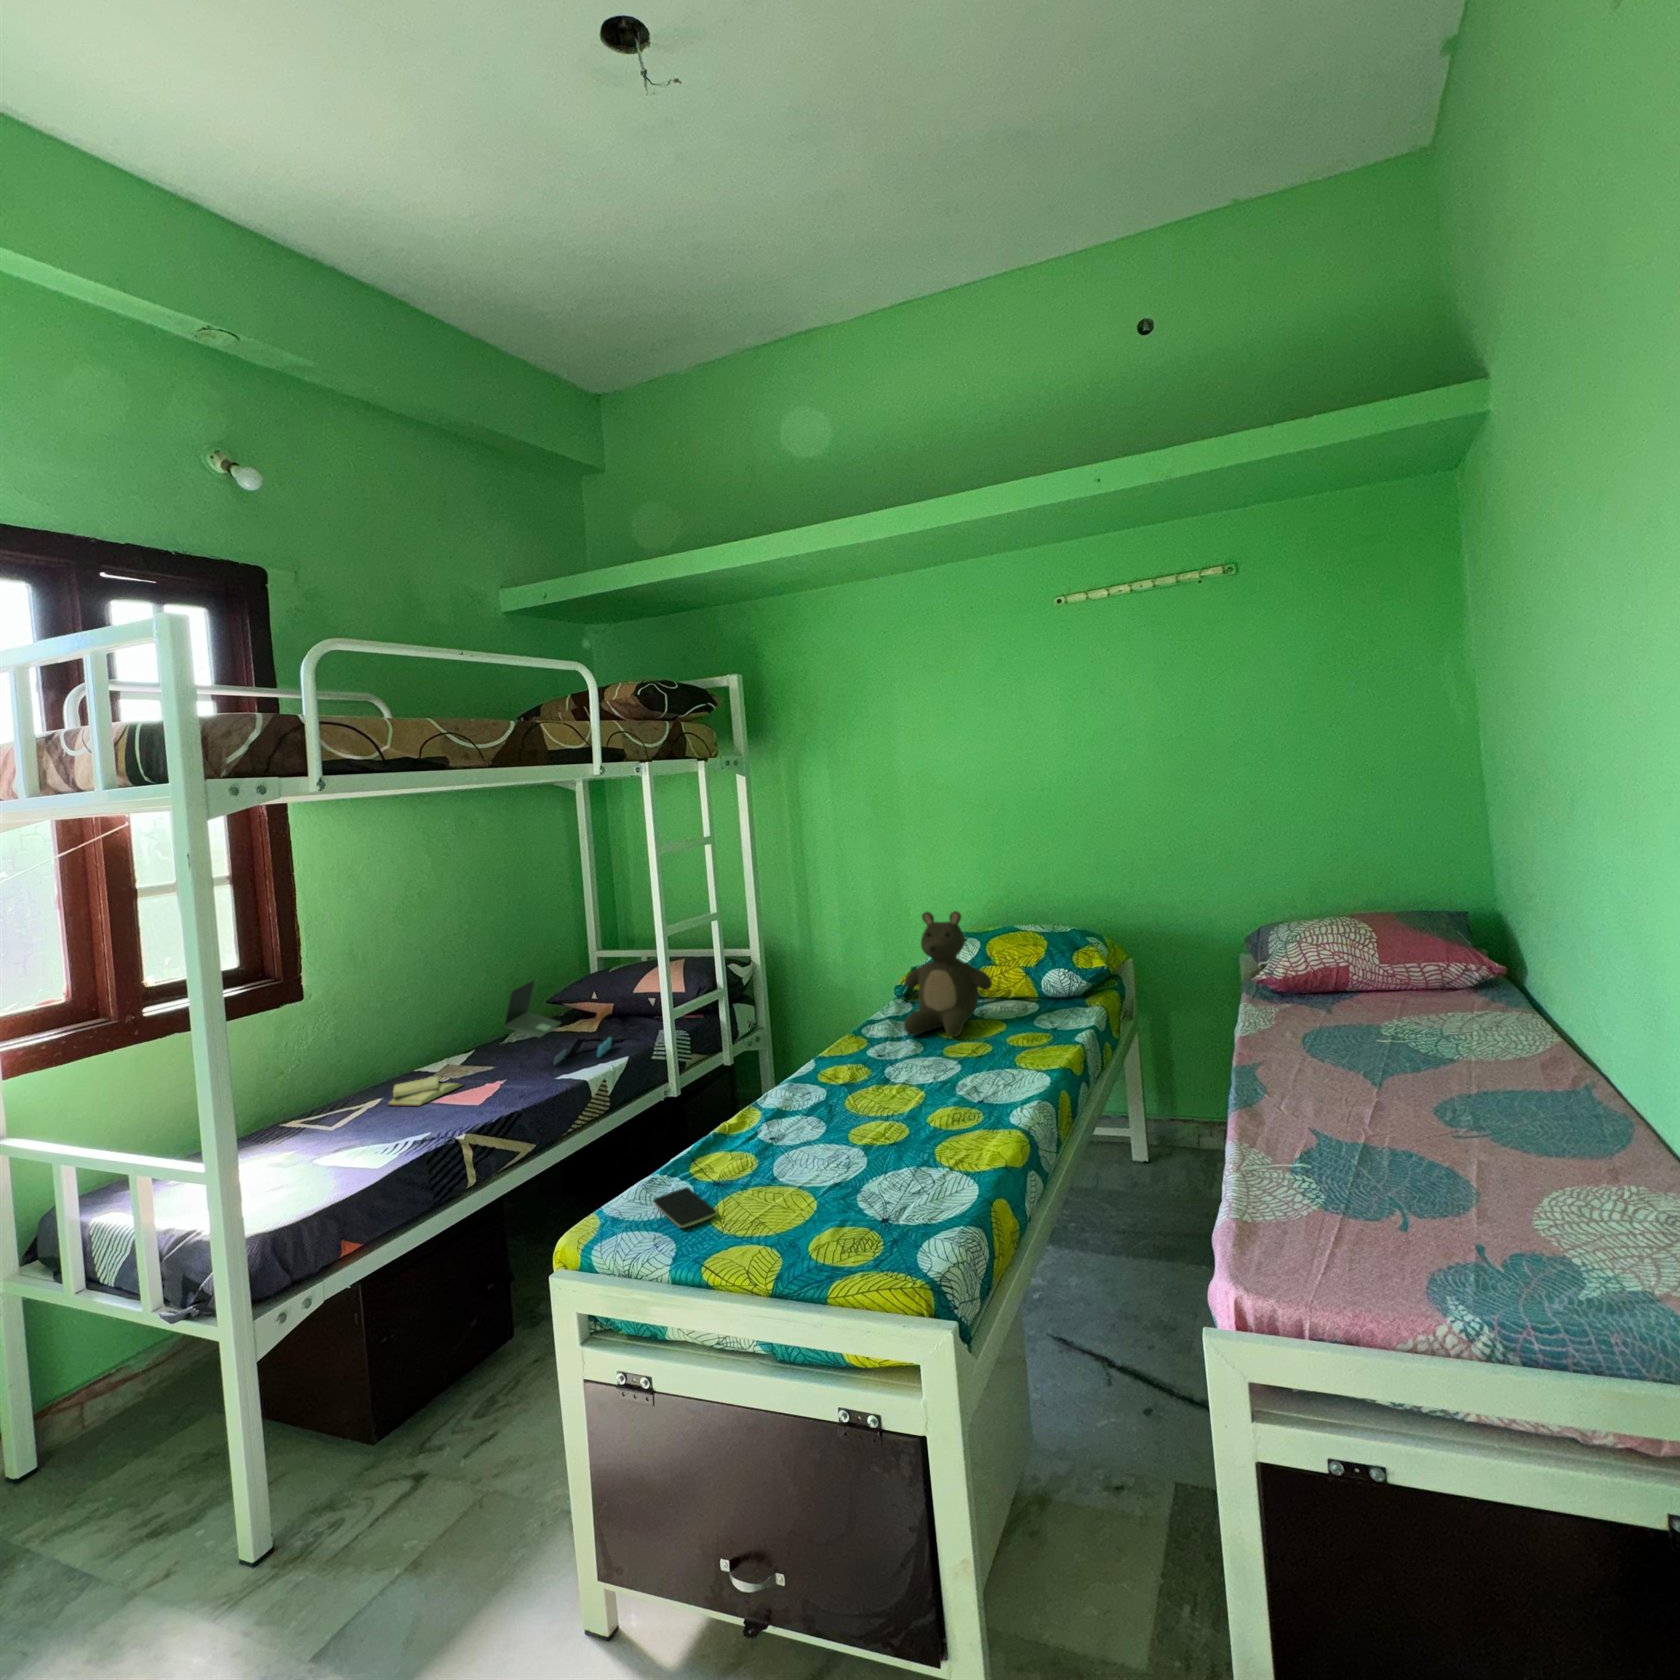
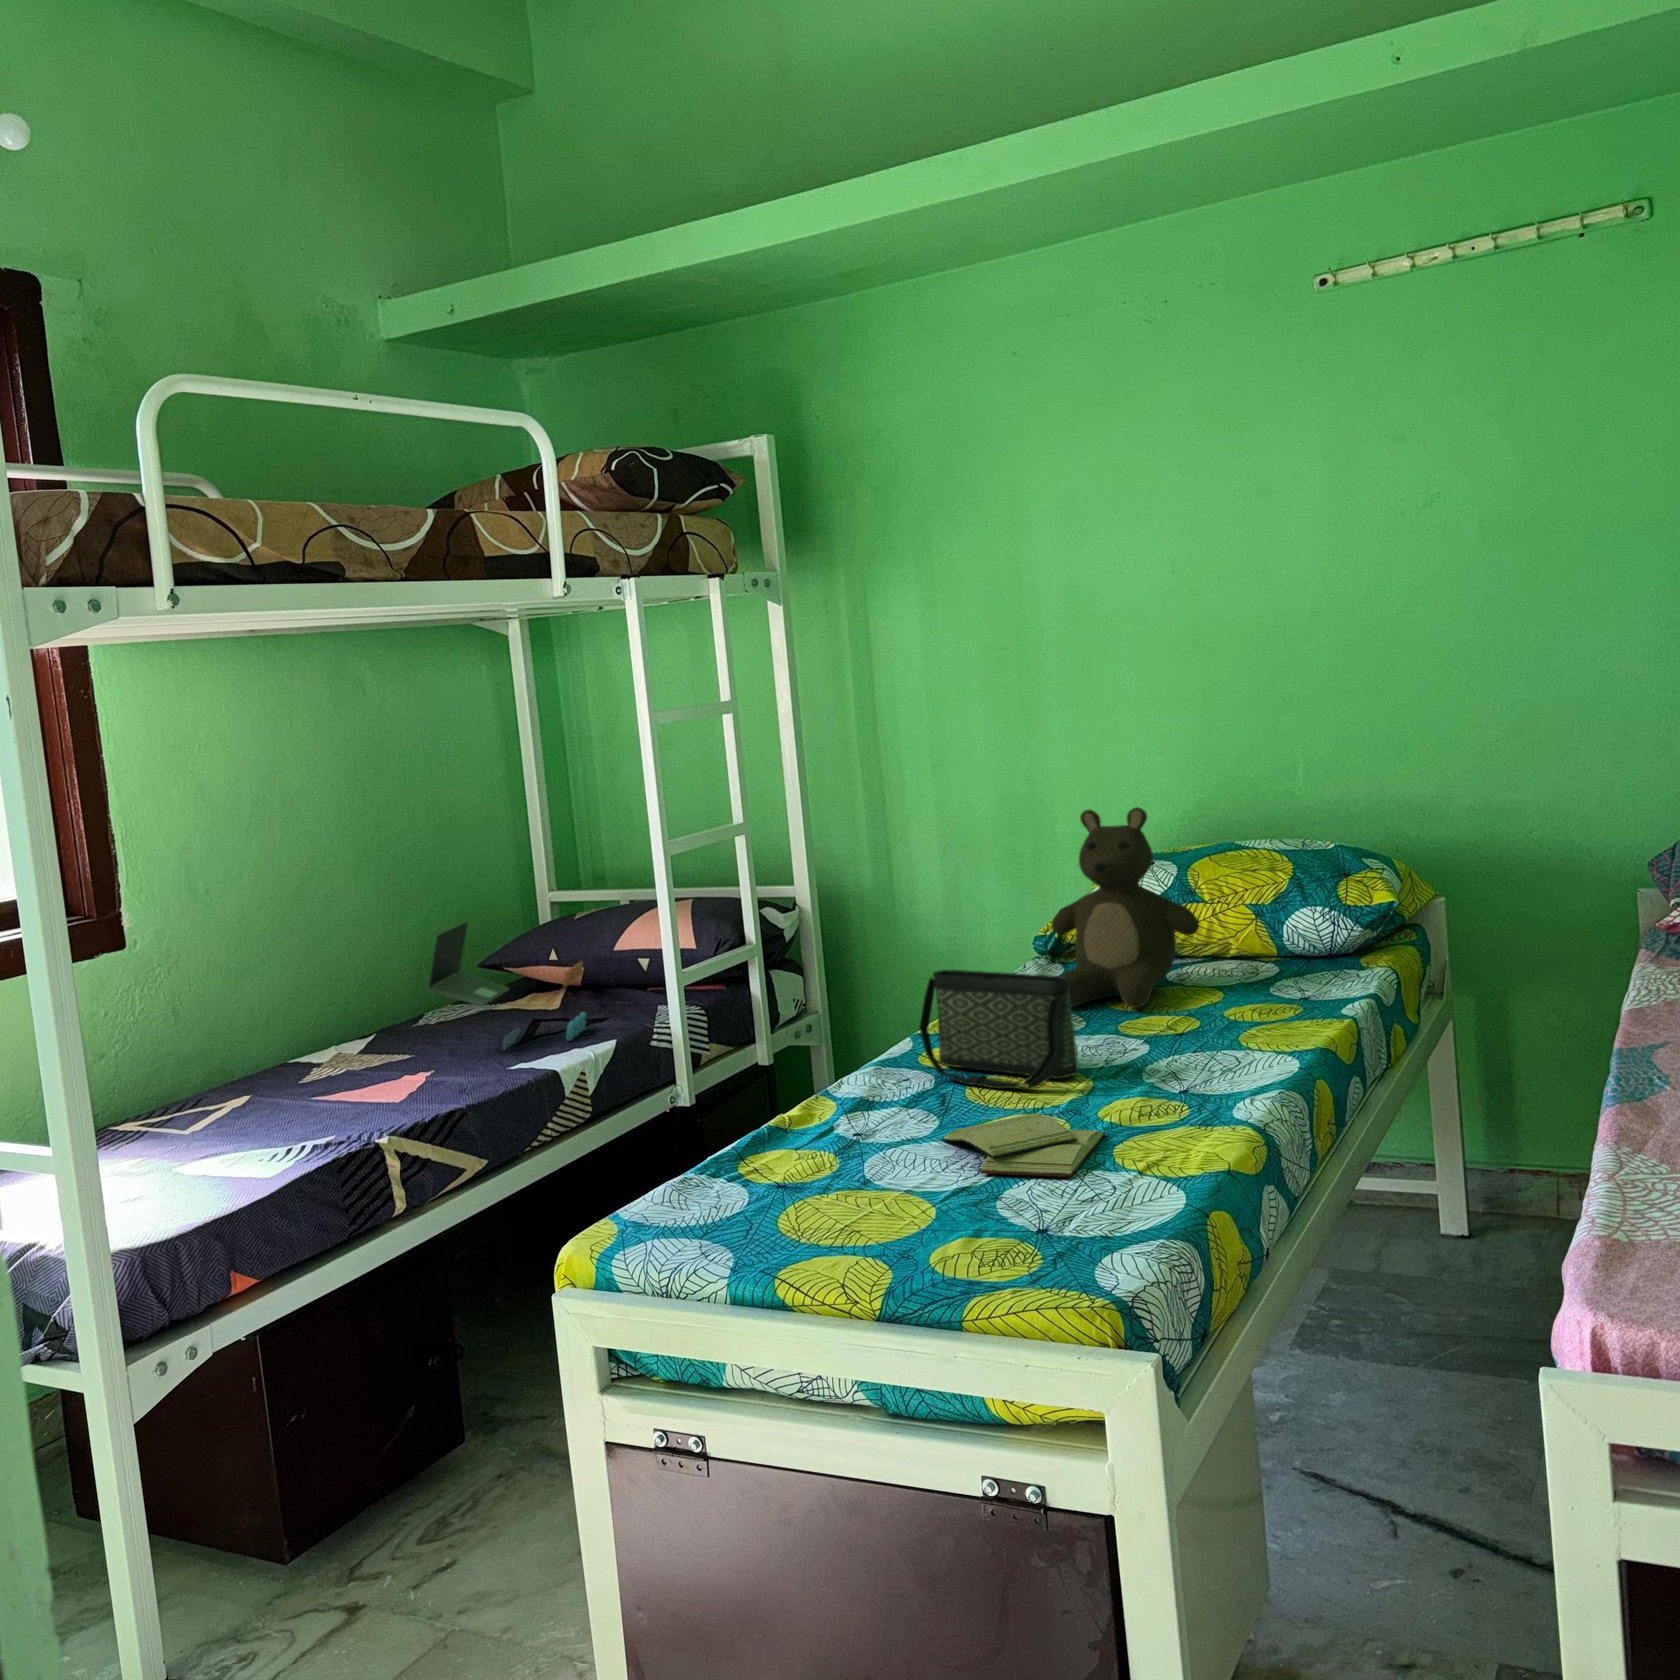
handbag: none [818,1020,916,1100] -> present [919,970,1079,1088]
diary: present [388,1076,463,1106] -> present [942,1113,1105,1177]
smartphone: present [653,1187,717,1228] -> none [687,1188,785,1235]

